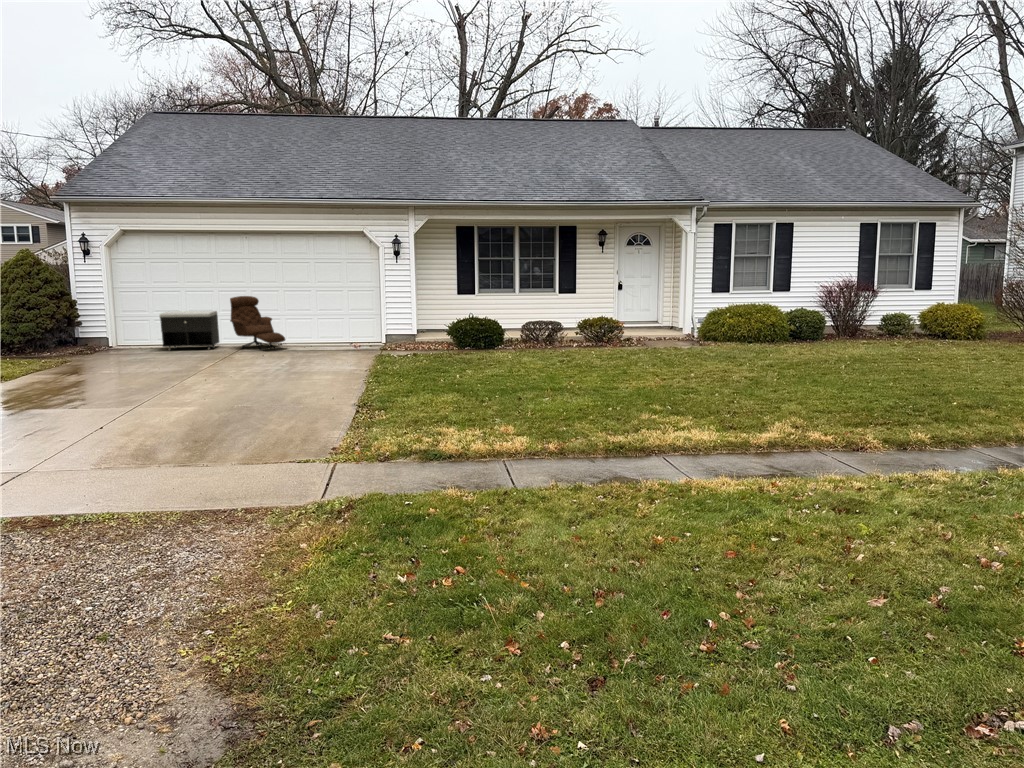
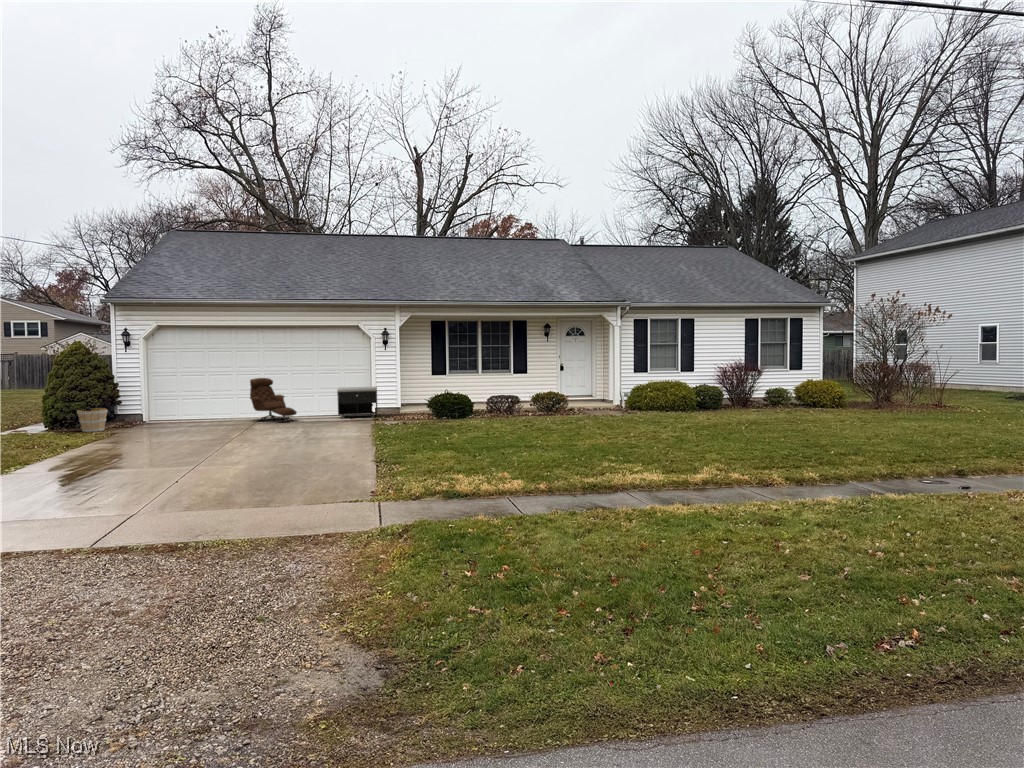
storage bench: present [160,311,219,350] -> present [337,387,378,418]
wooden bucket: none [28,330,64,359] -> present [77,408,108,432]

